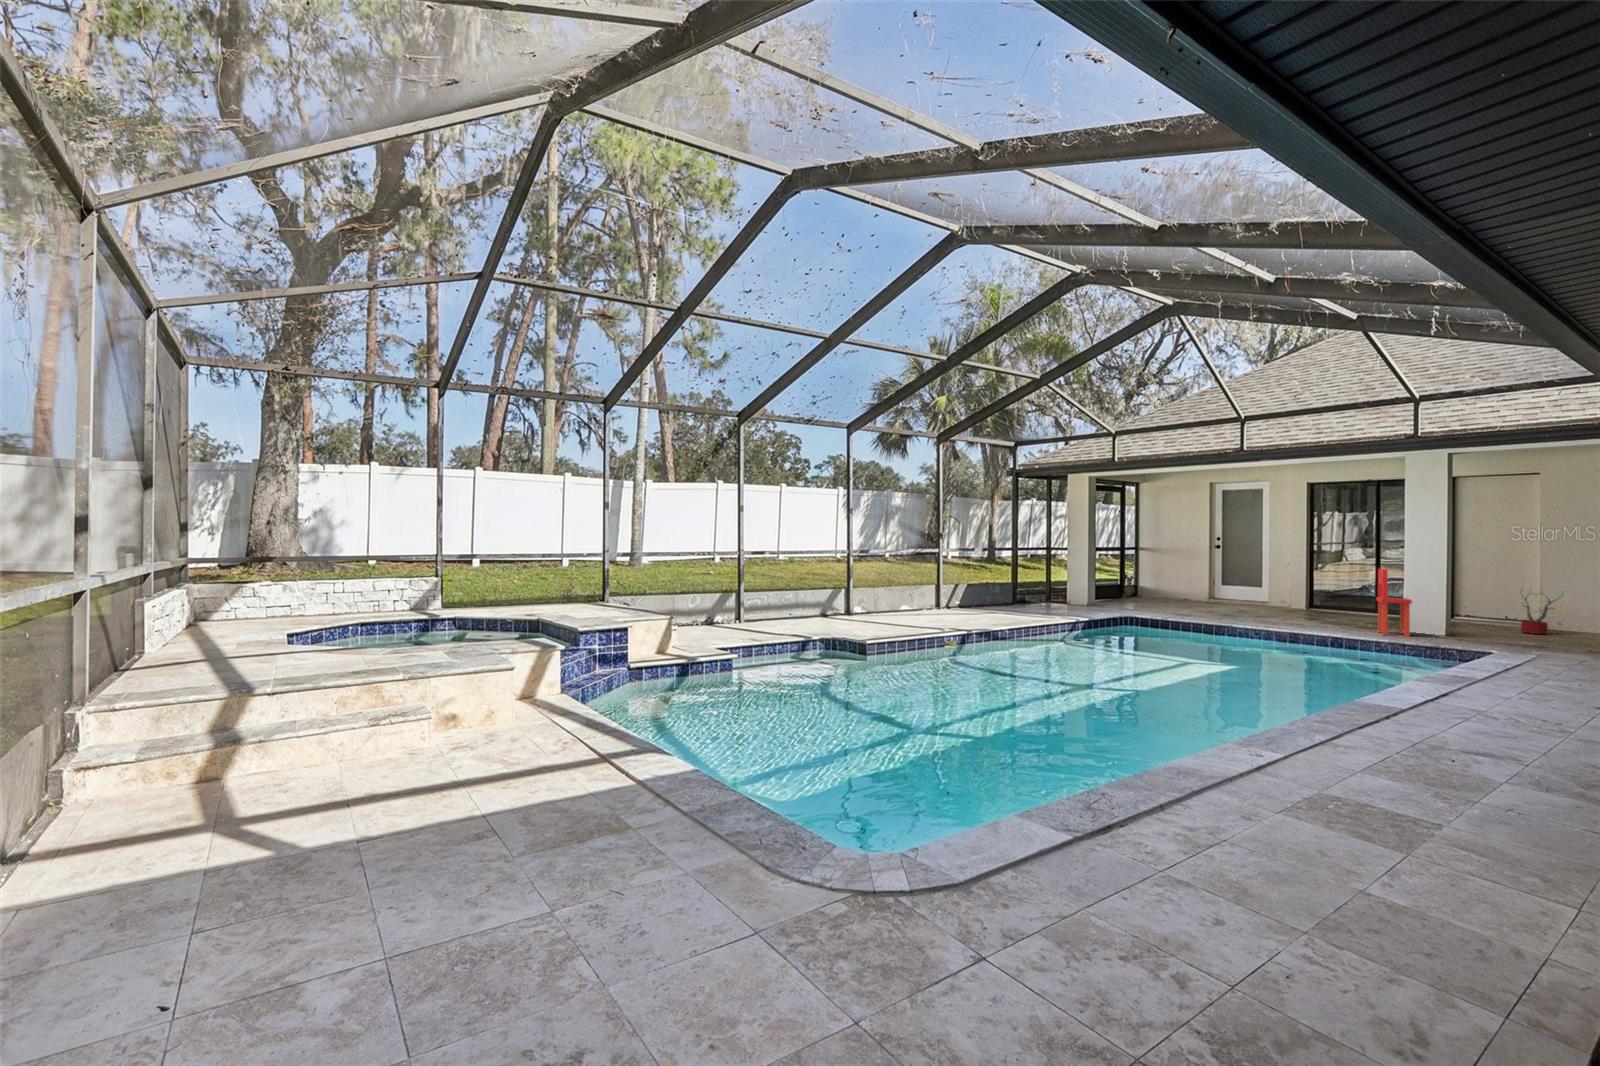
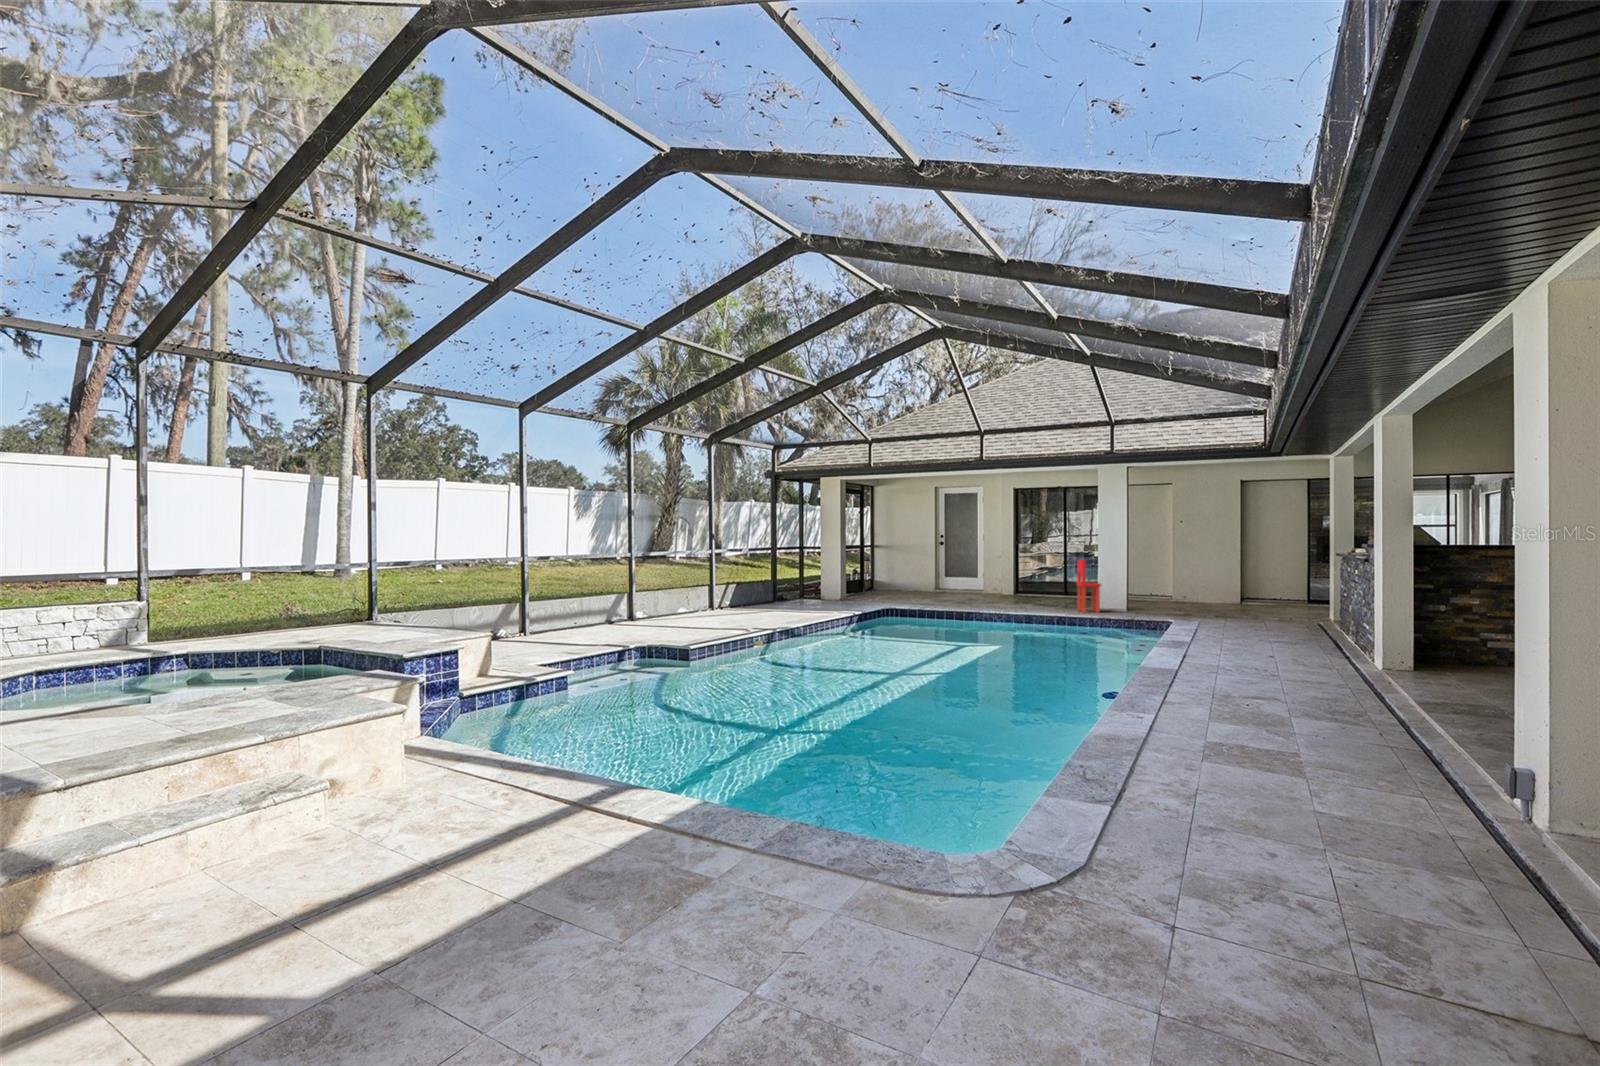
decorative plant: present [1521,591,1562,634] -> none [1158,571,1185,606]

